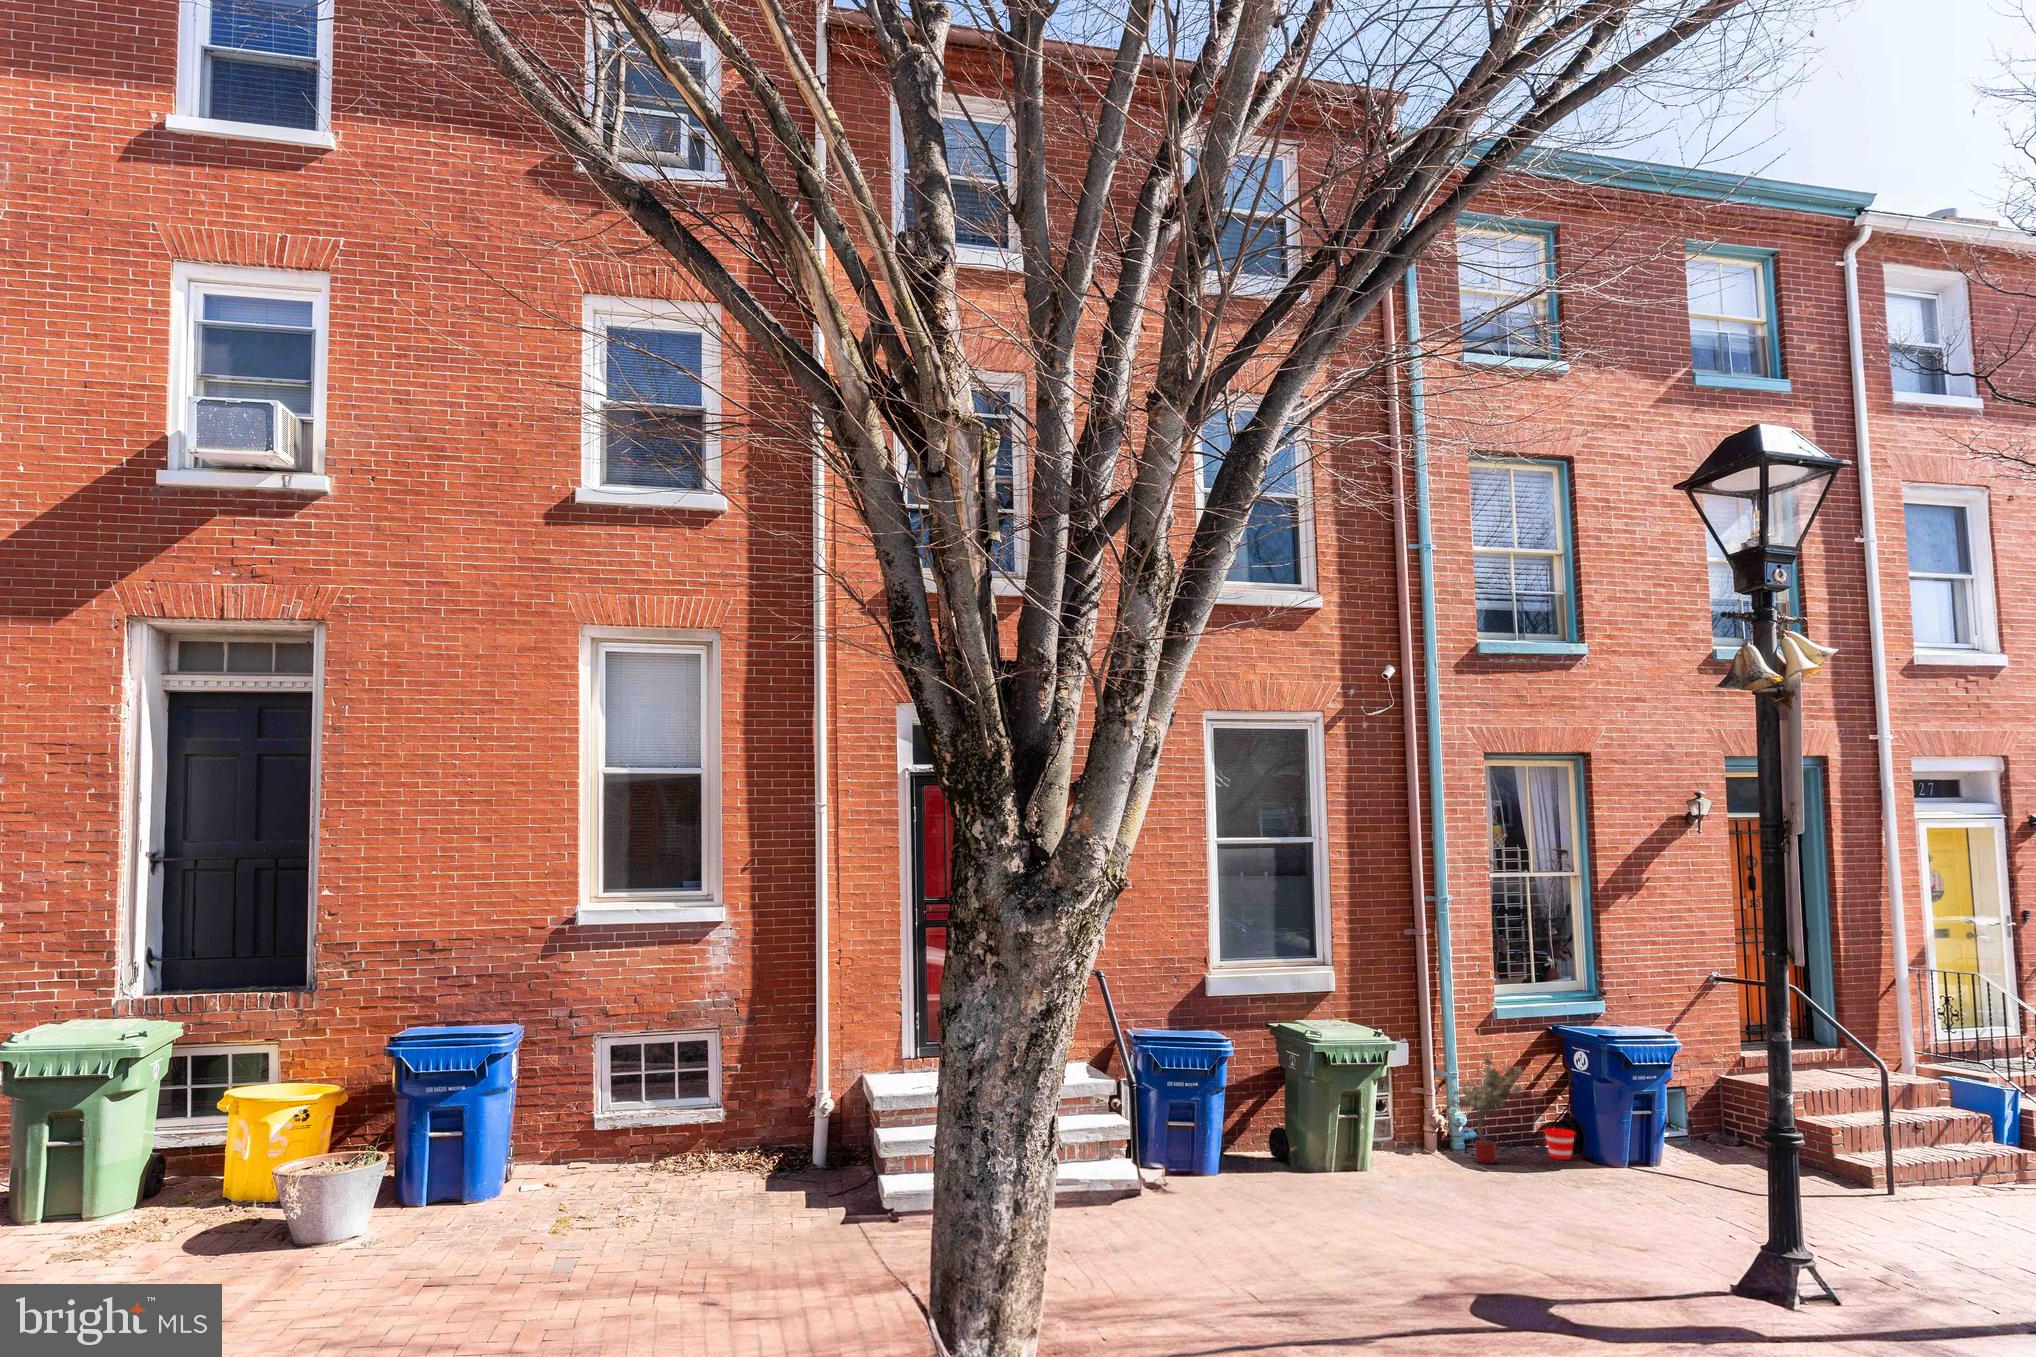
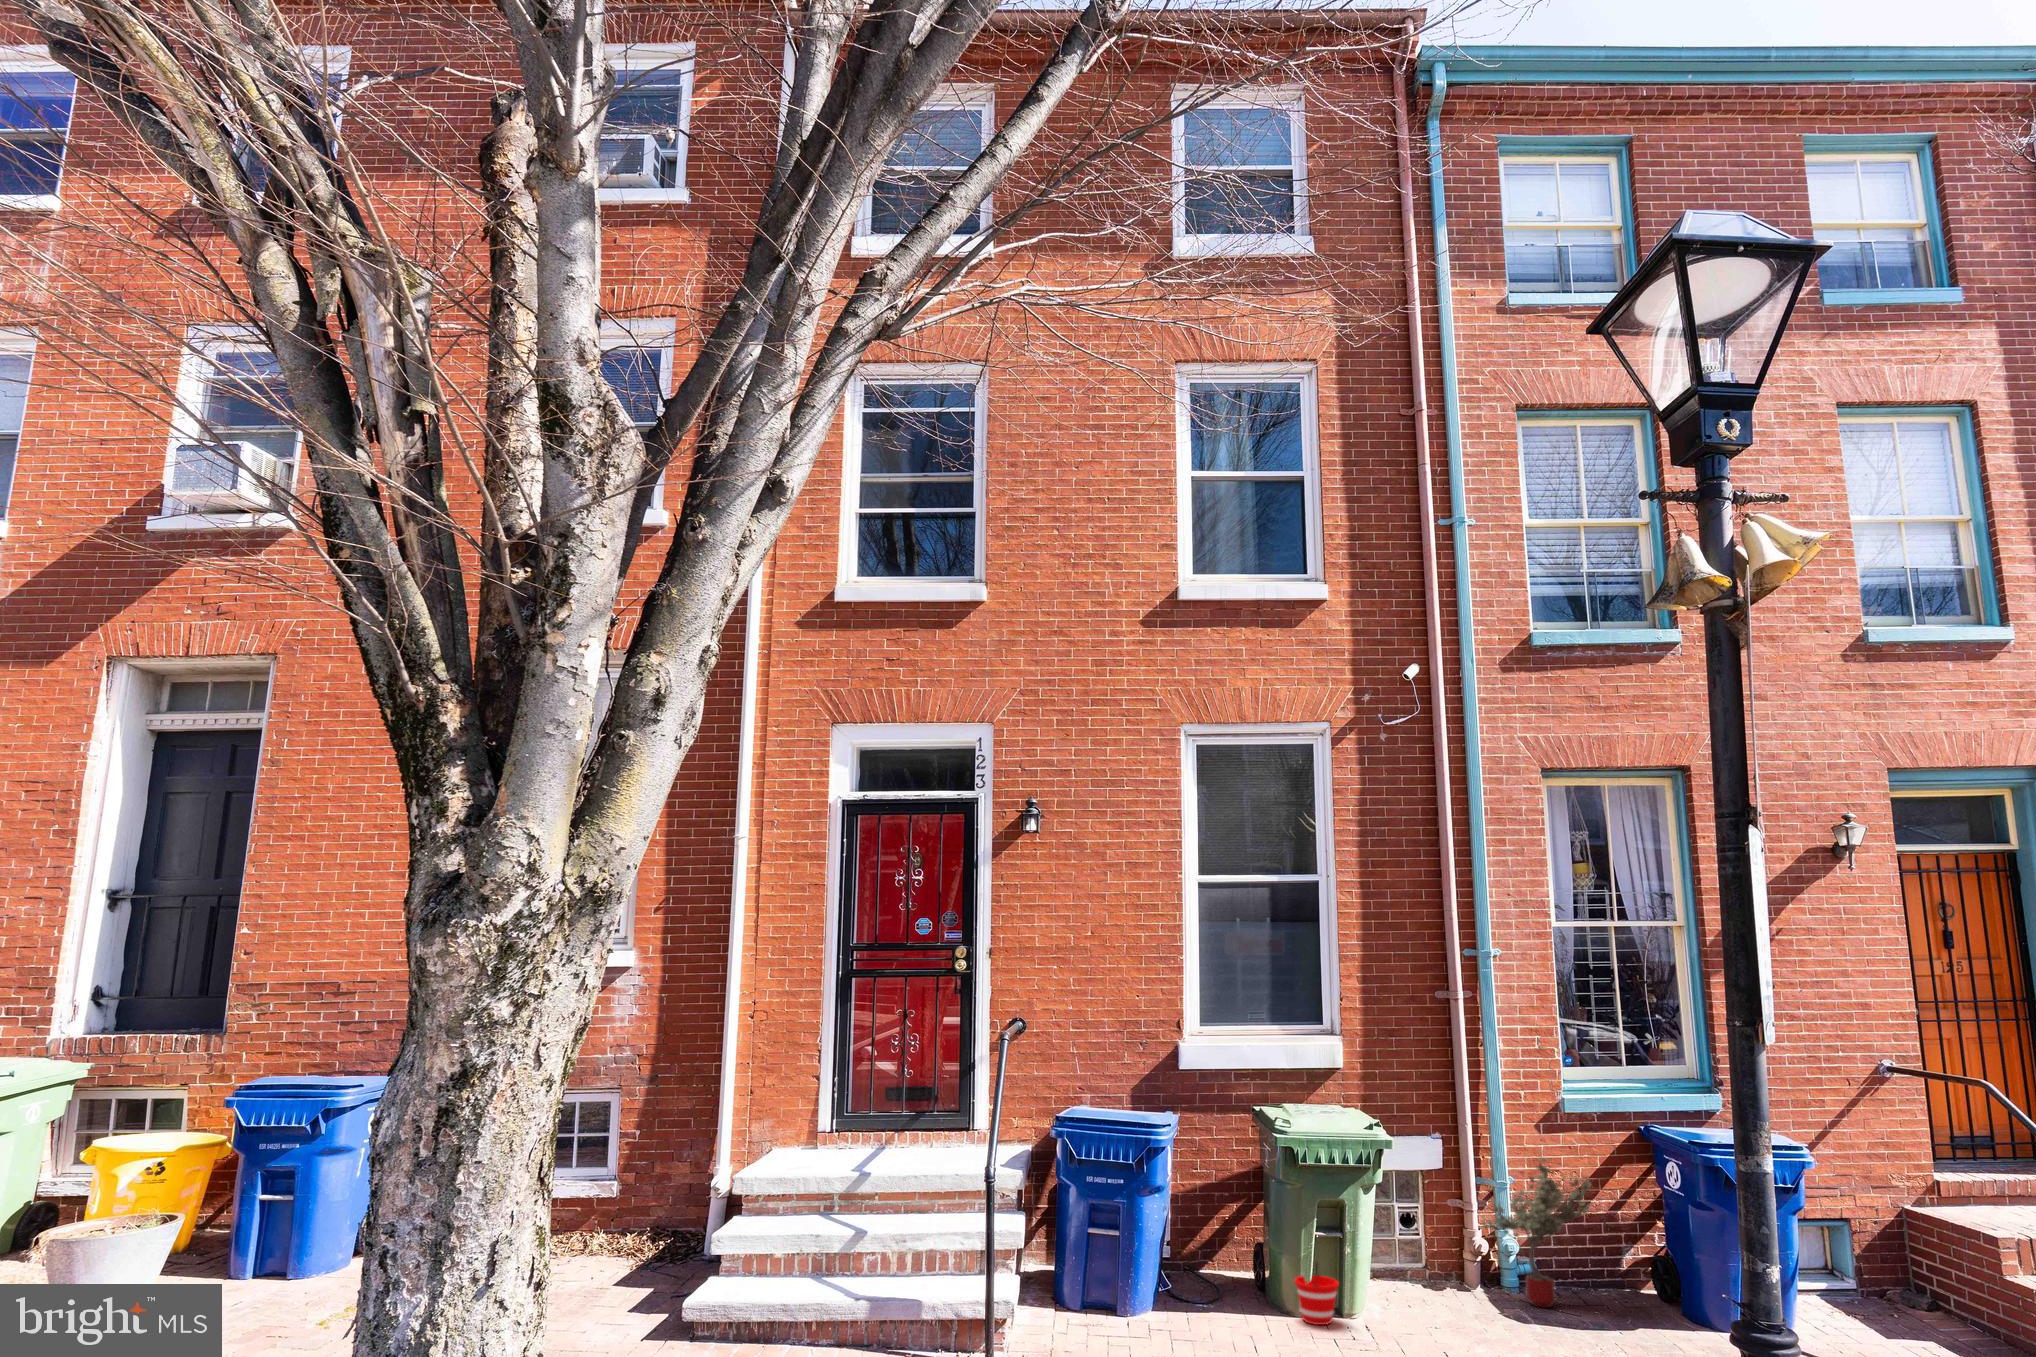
bucket: present [1544,1128,1575,1160] -> present [1294,1261,1339,1325]

